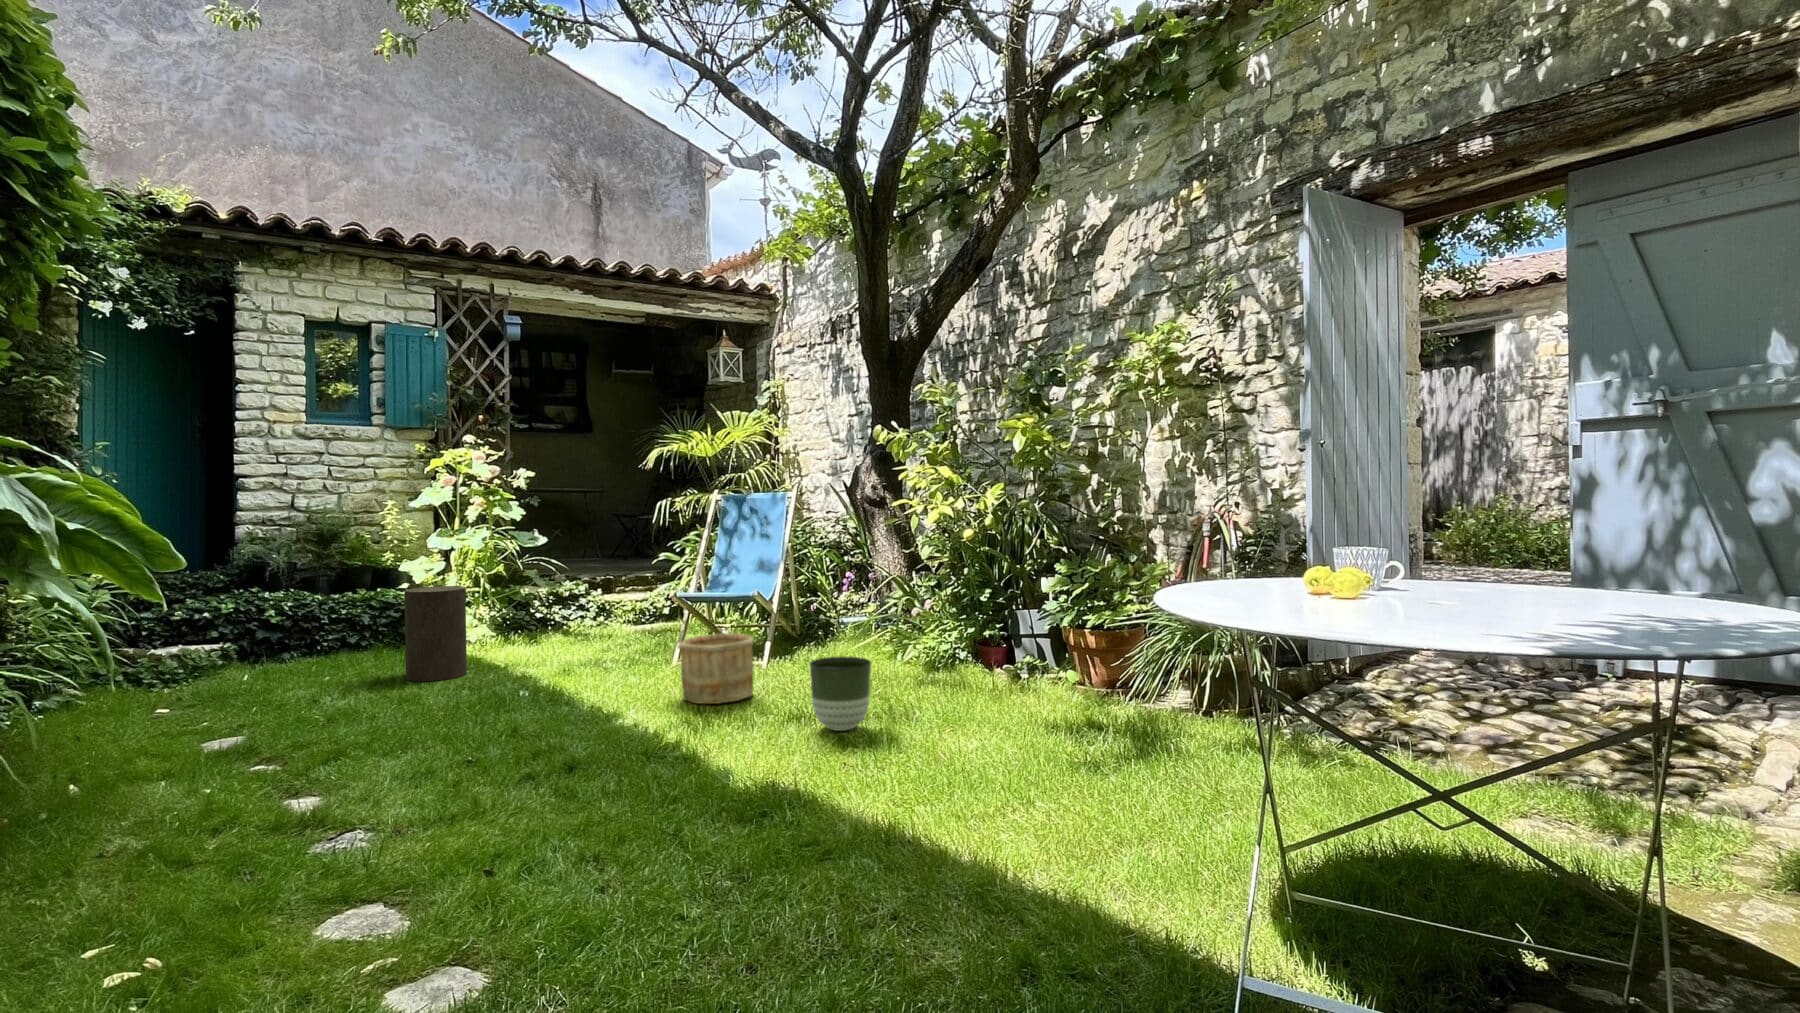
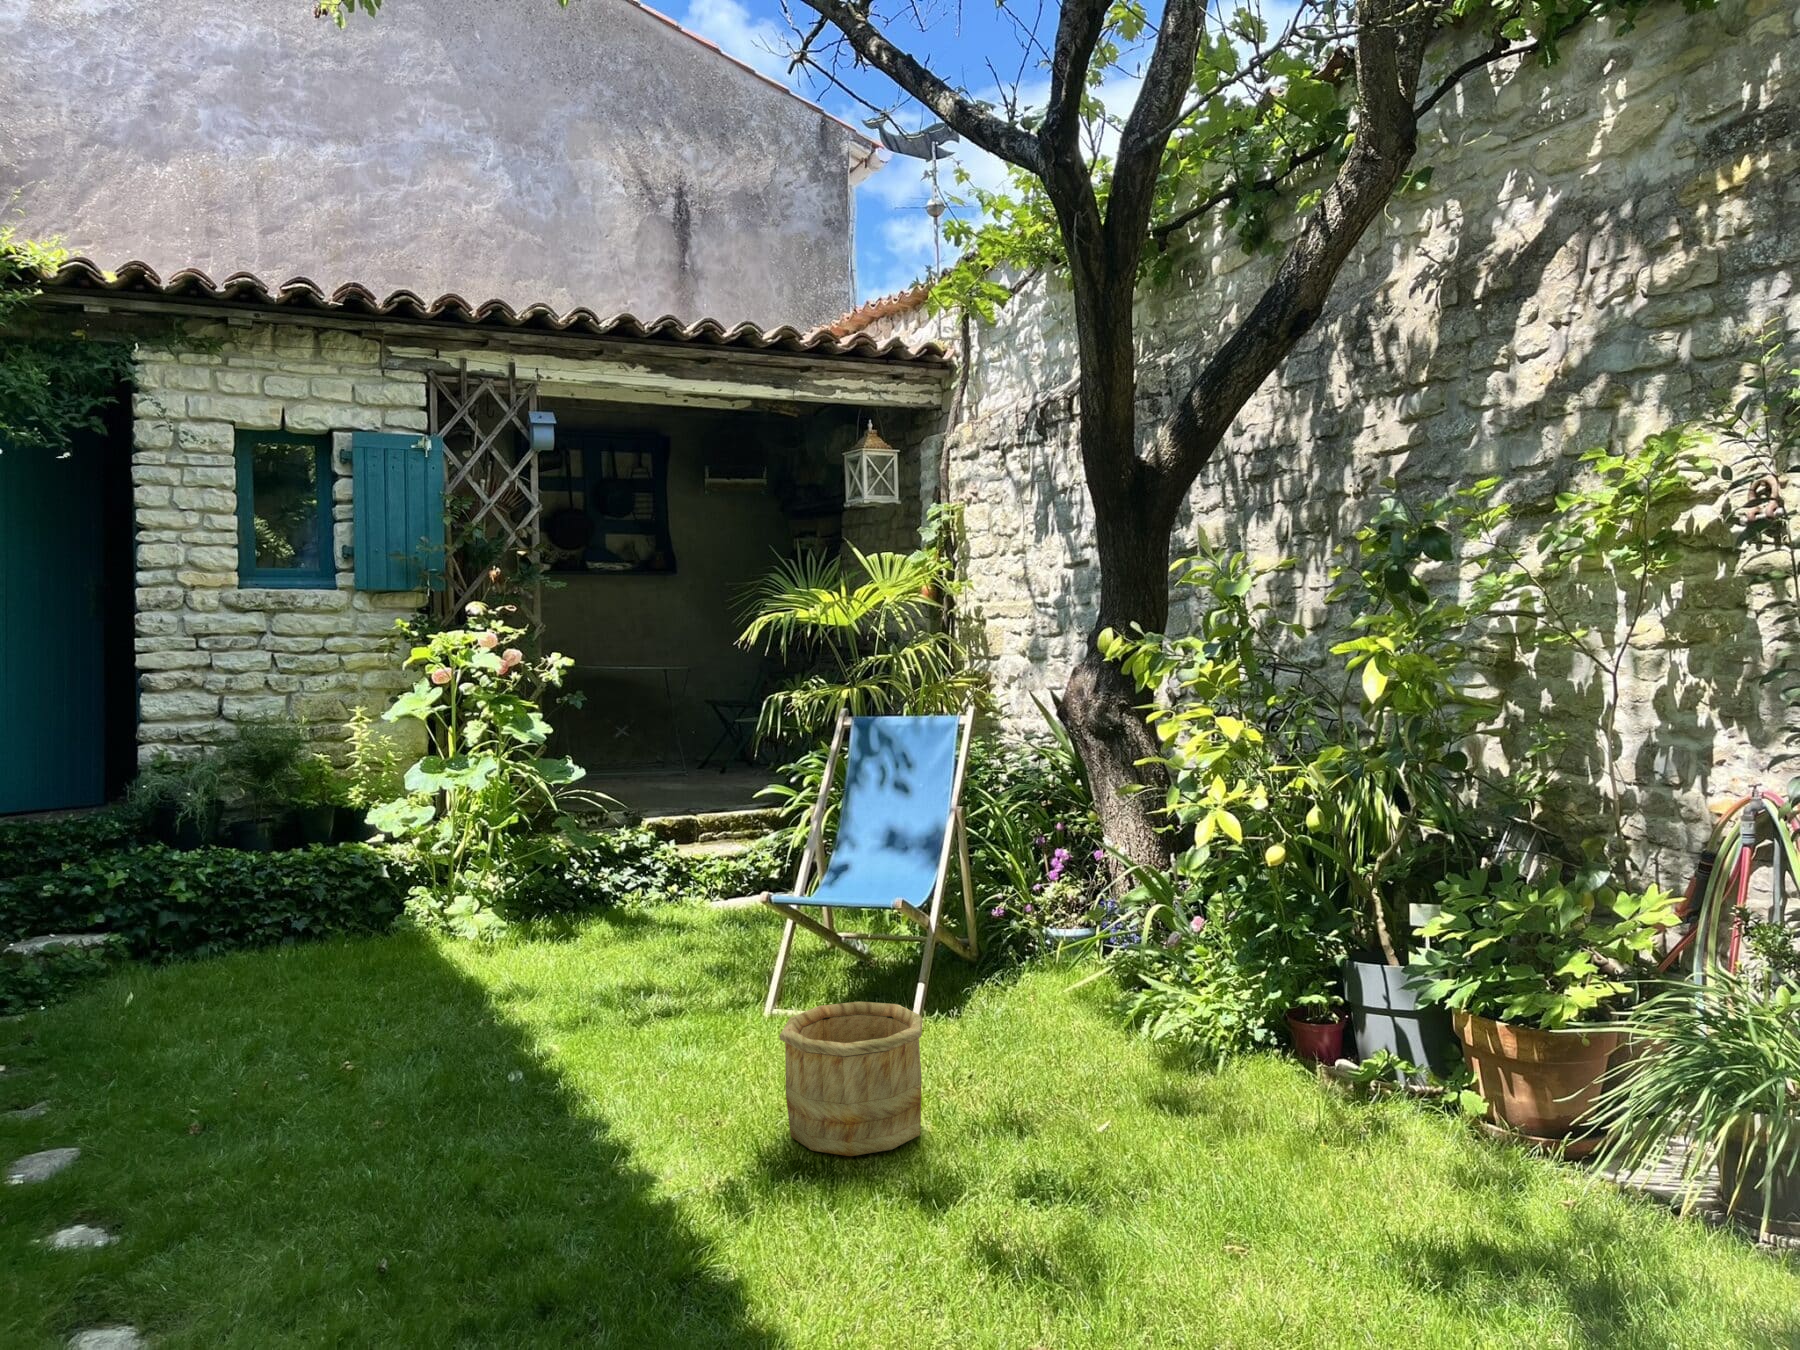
stool: present [404,586,467,681] -> none [331,877,435,1049]
planter: present [810,656,871,731] -> none [1042,1102,1173,1275]

